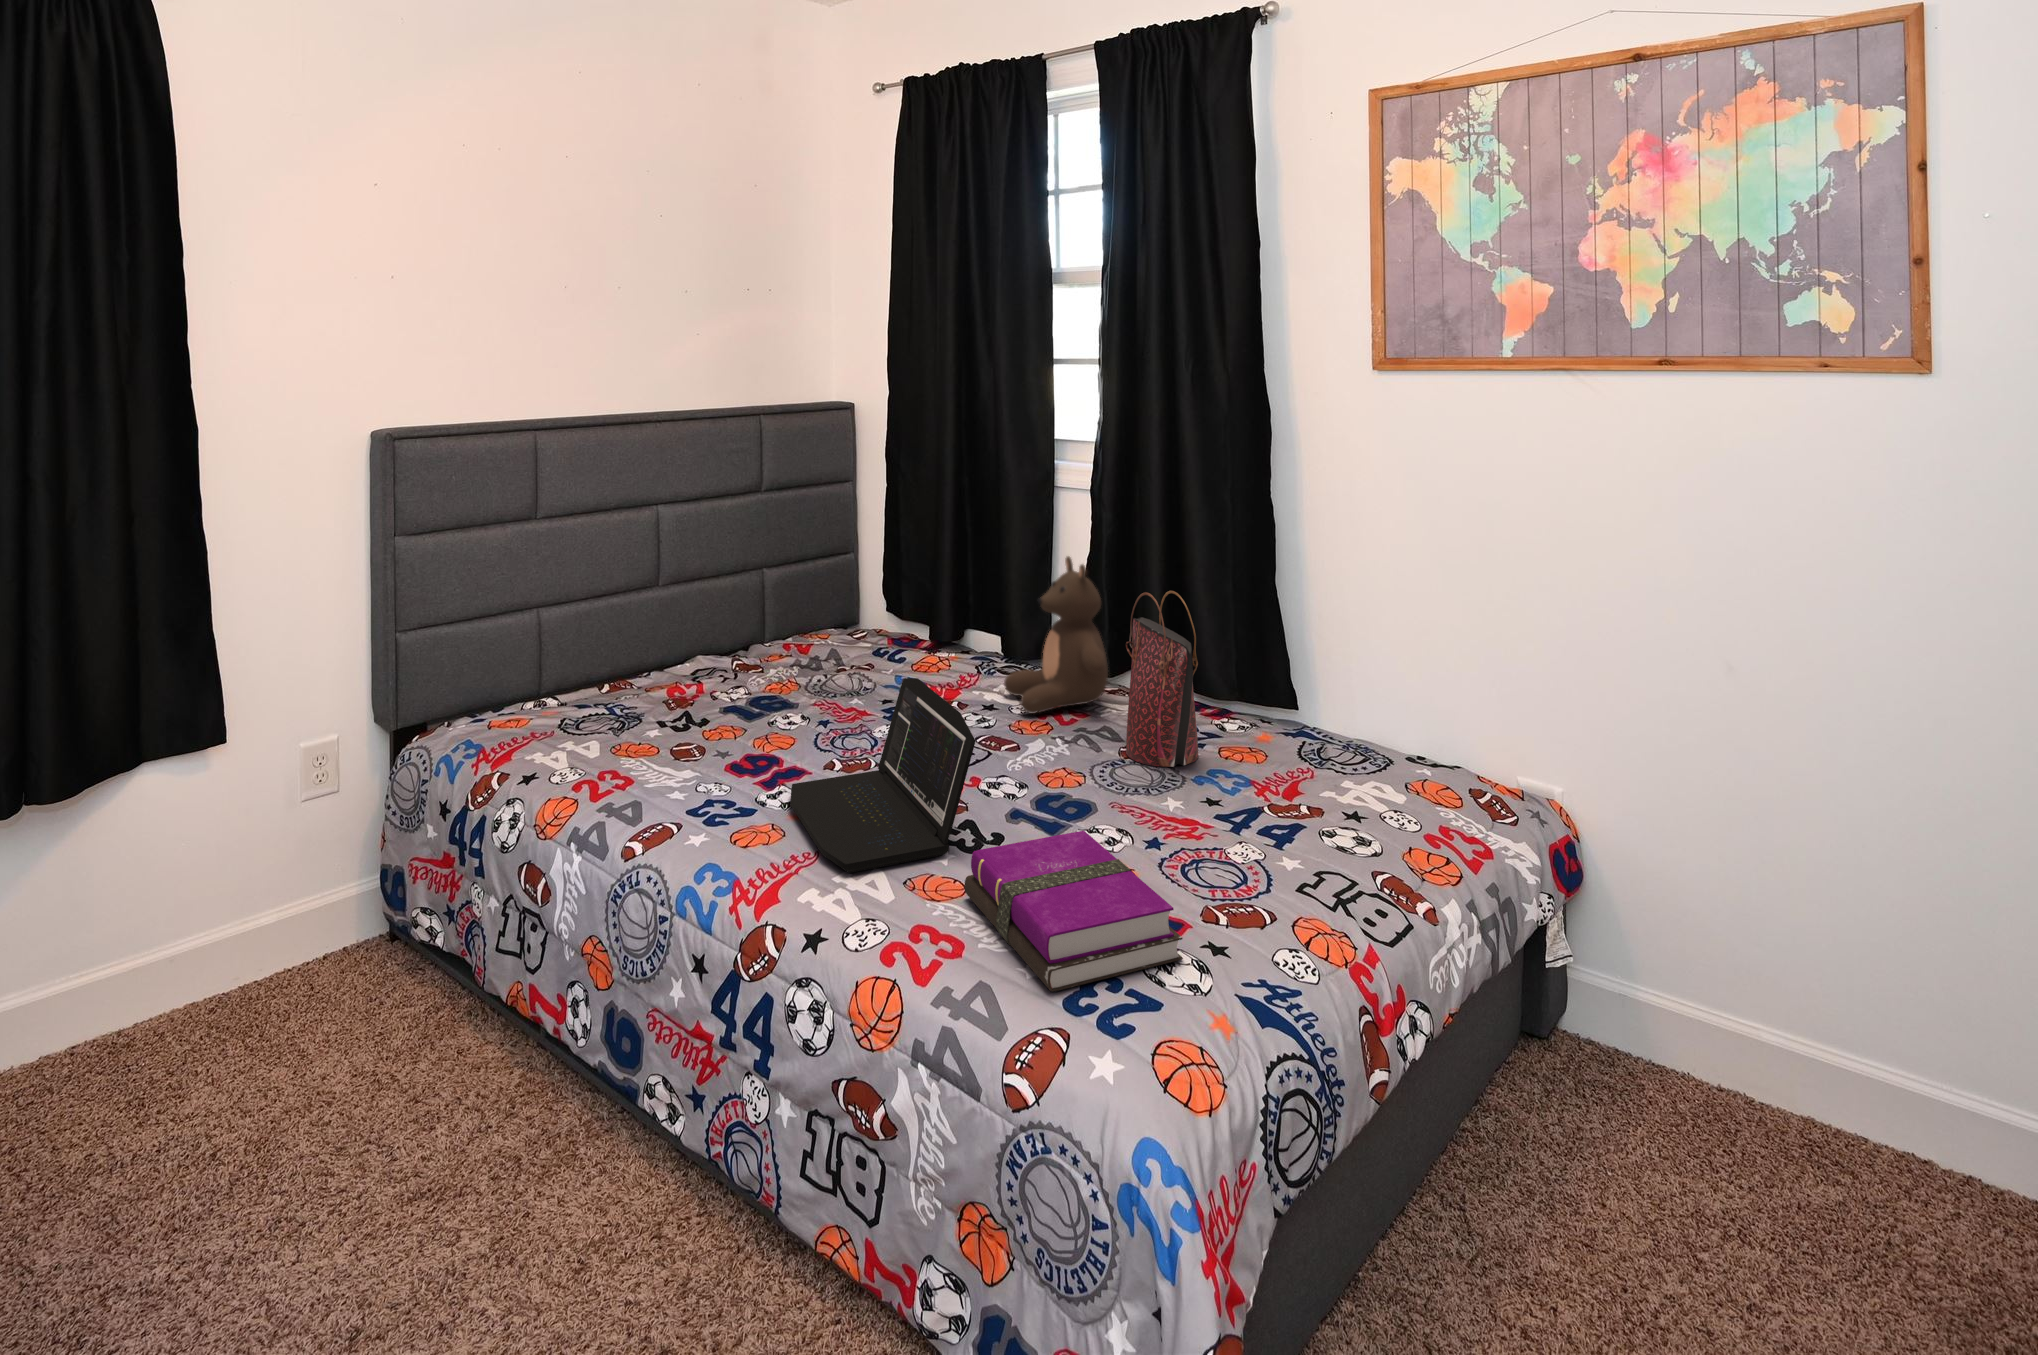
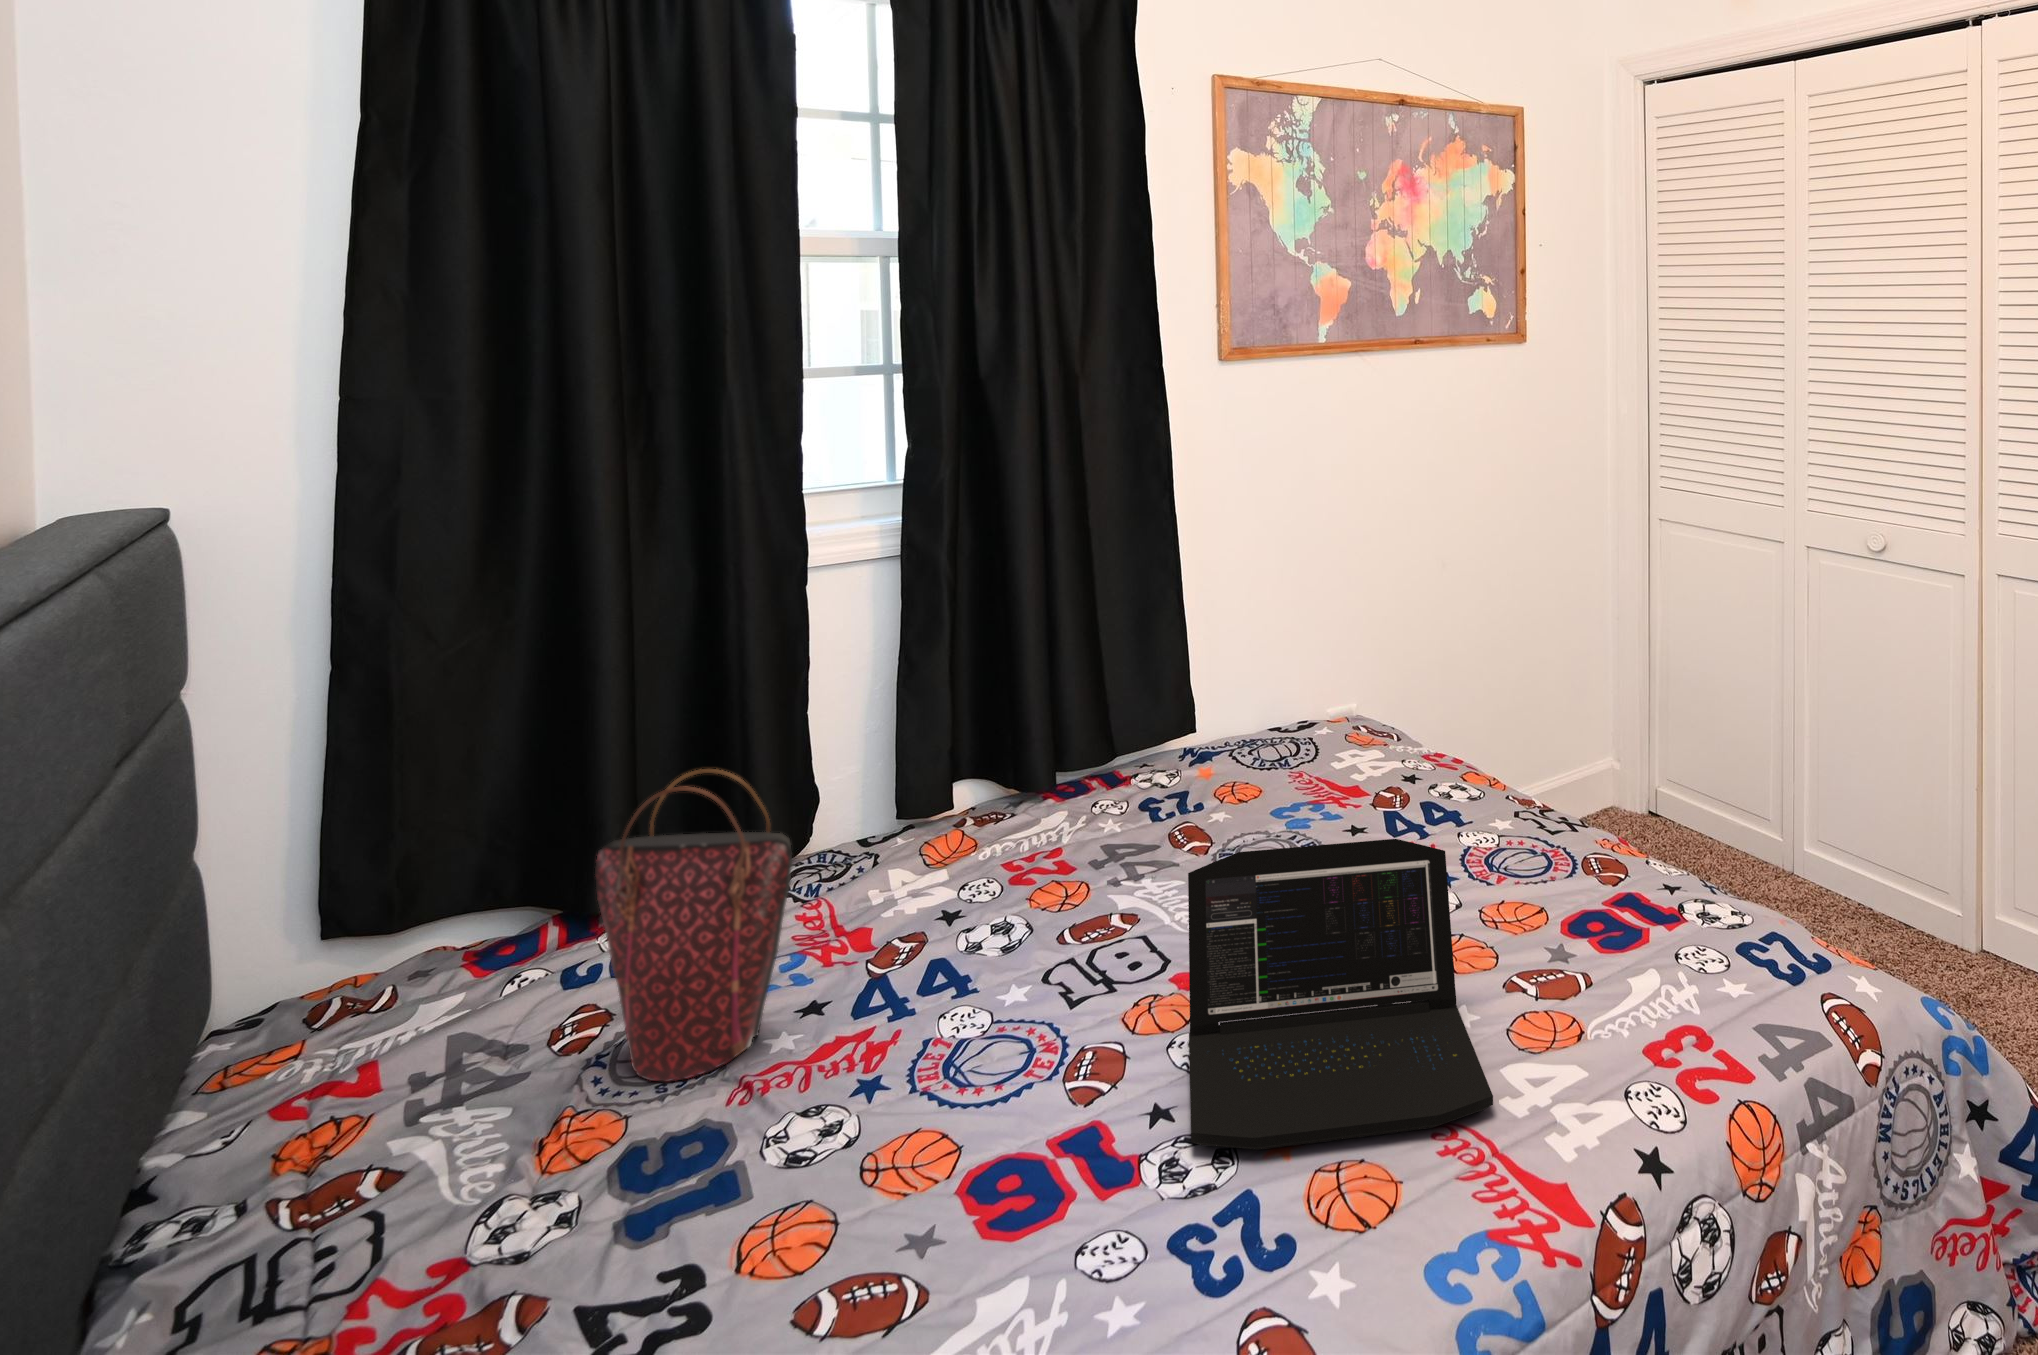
teddy bear: present [1004,556,1108,714] -> none [940,655,1109,895]
handbag: present [1126,591,1198,767] -> present [595,769,792,1082]
notebook: present [964,831,1183,992] -> none [1516,871,1761,1016]

